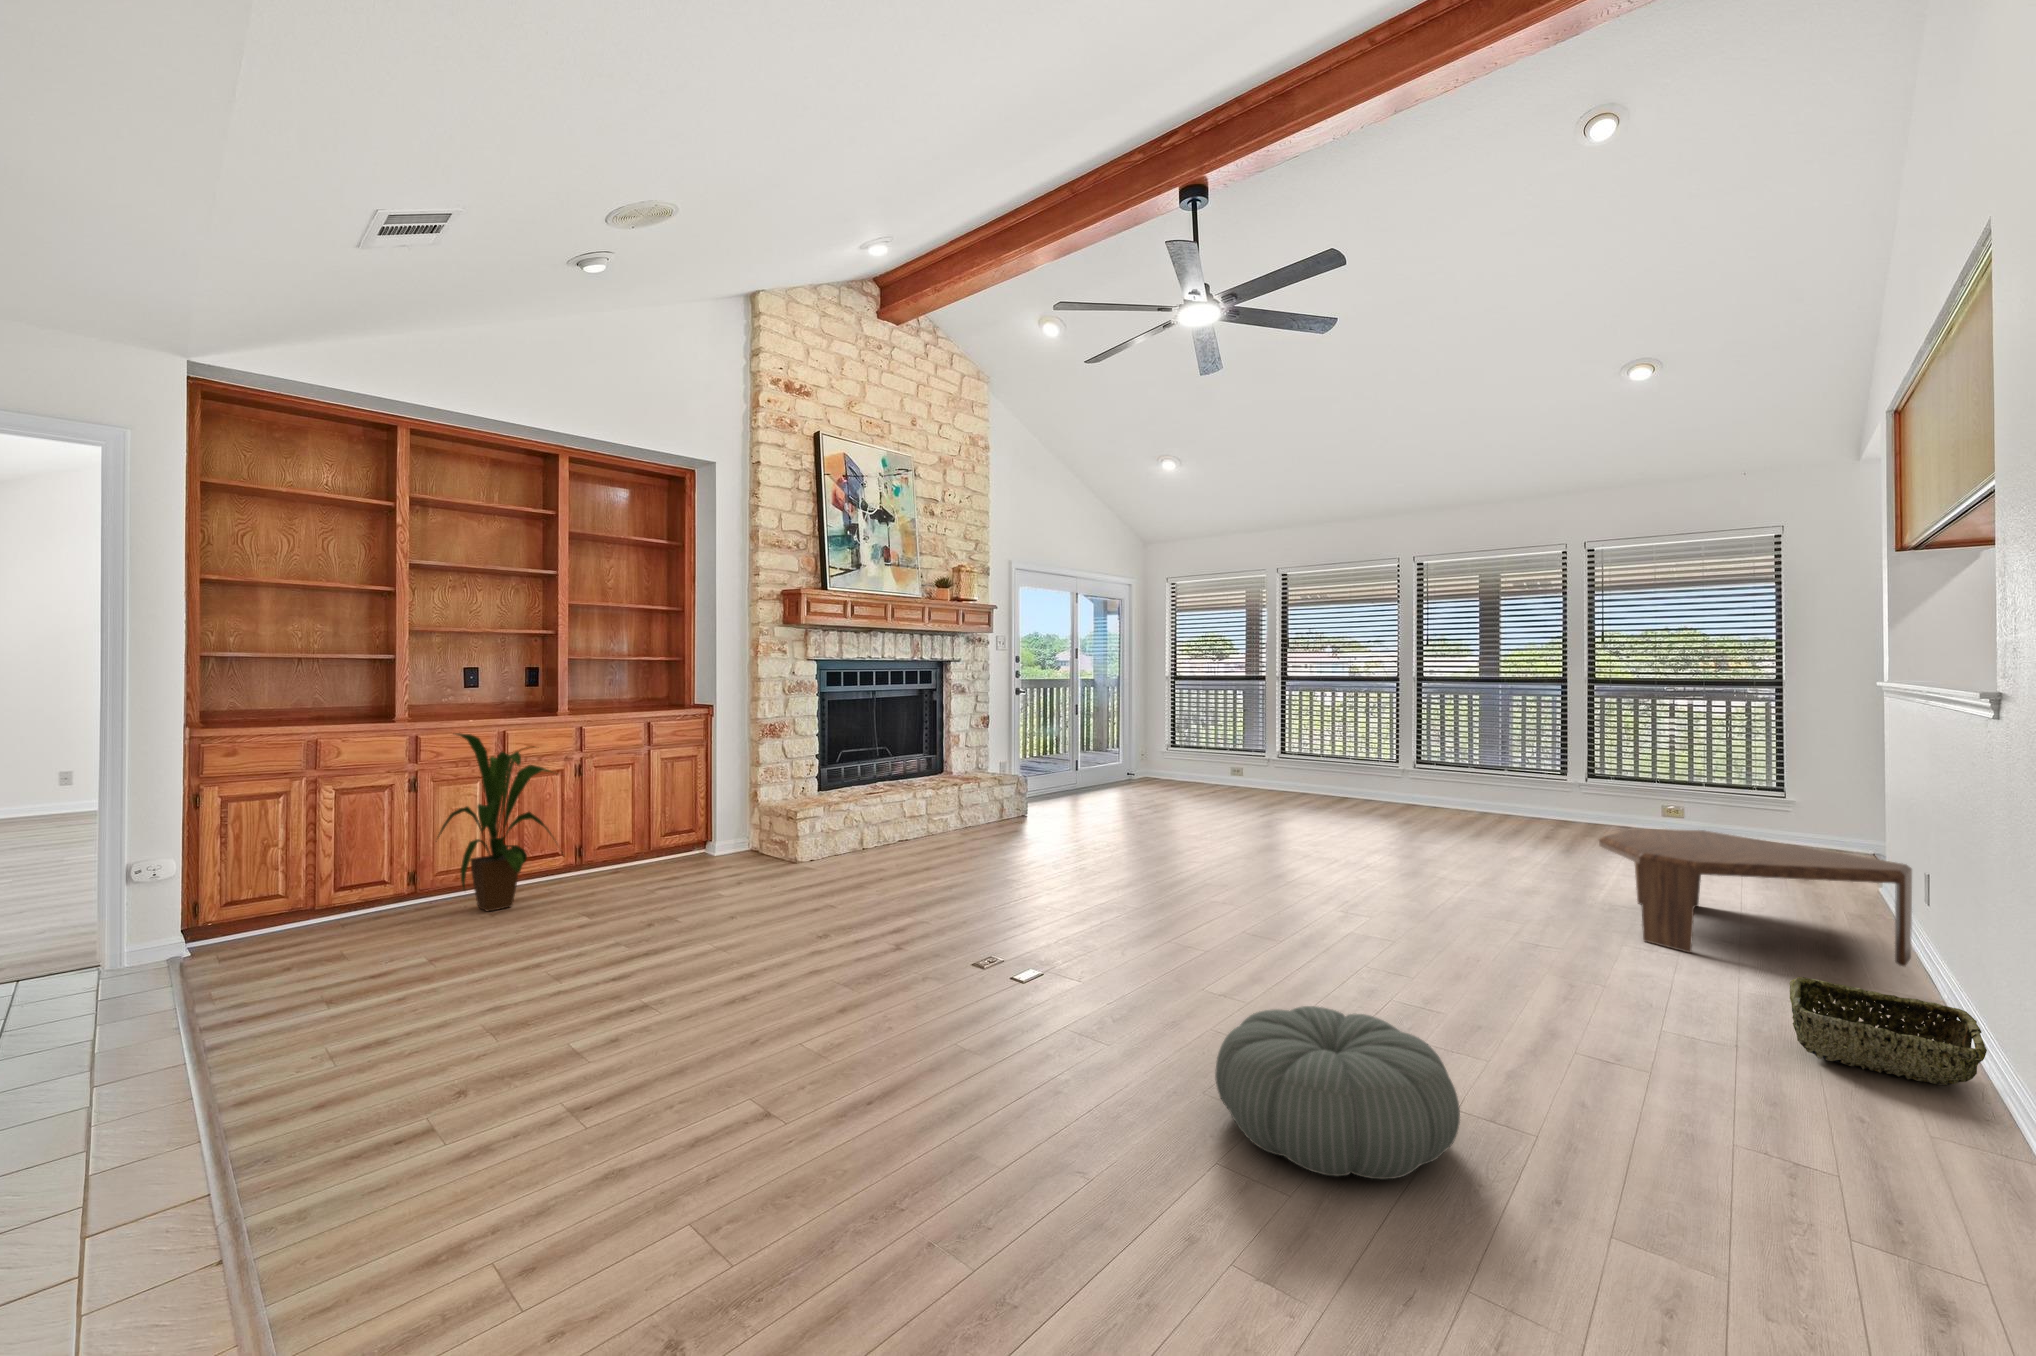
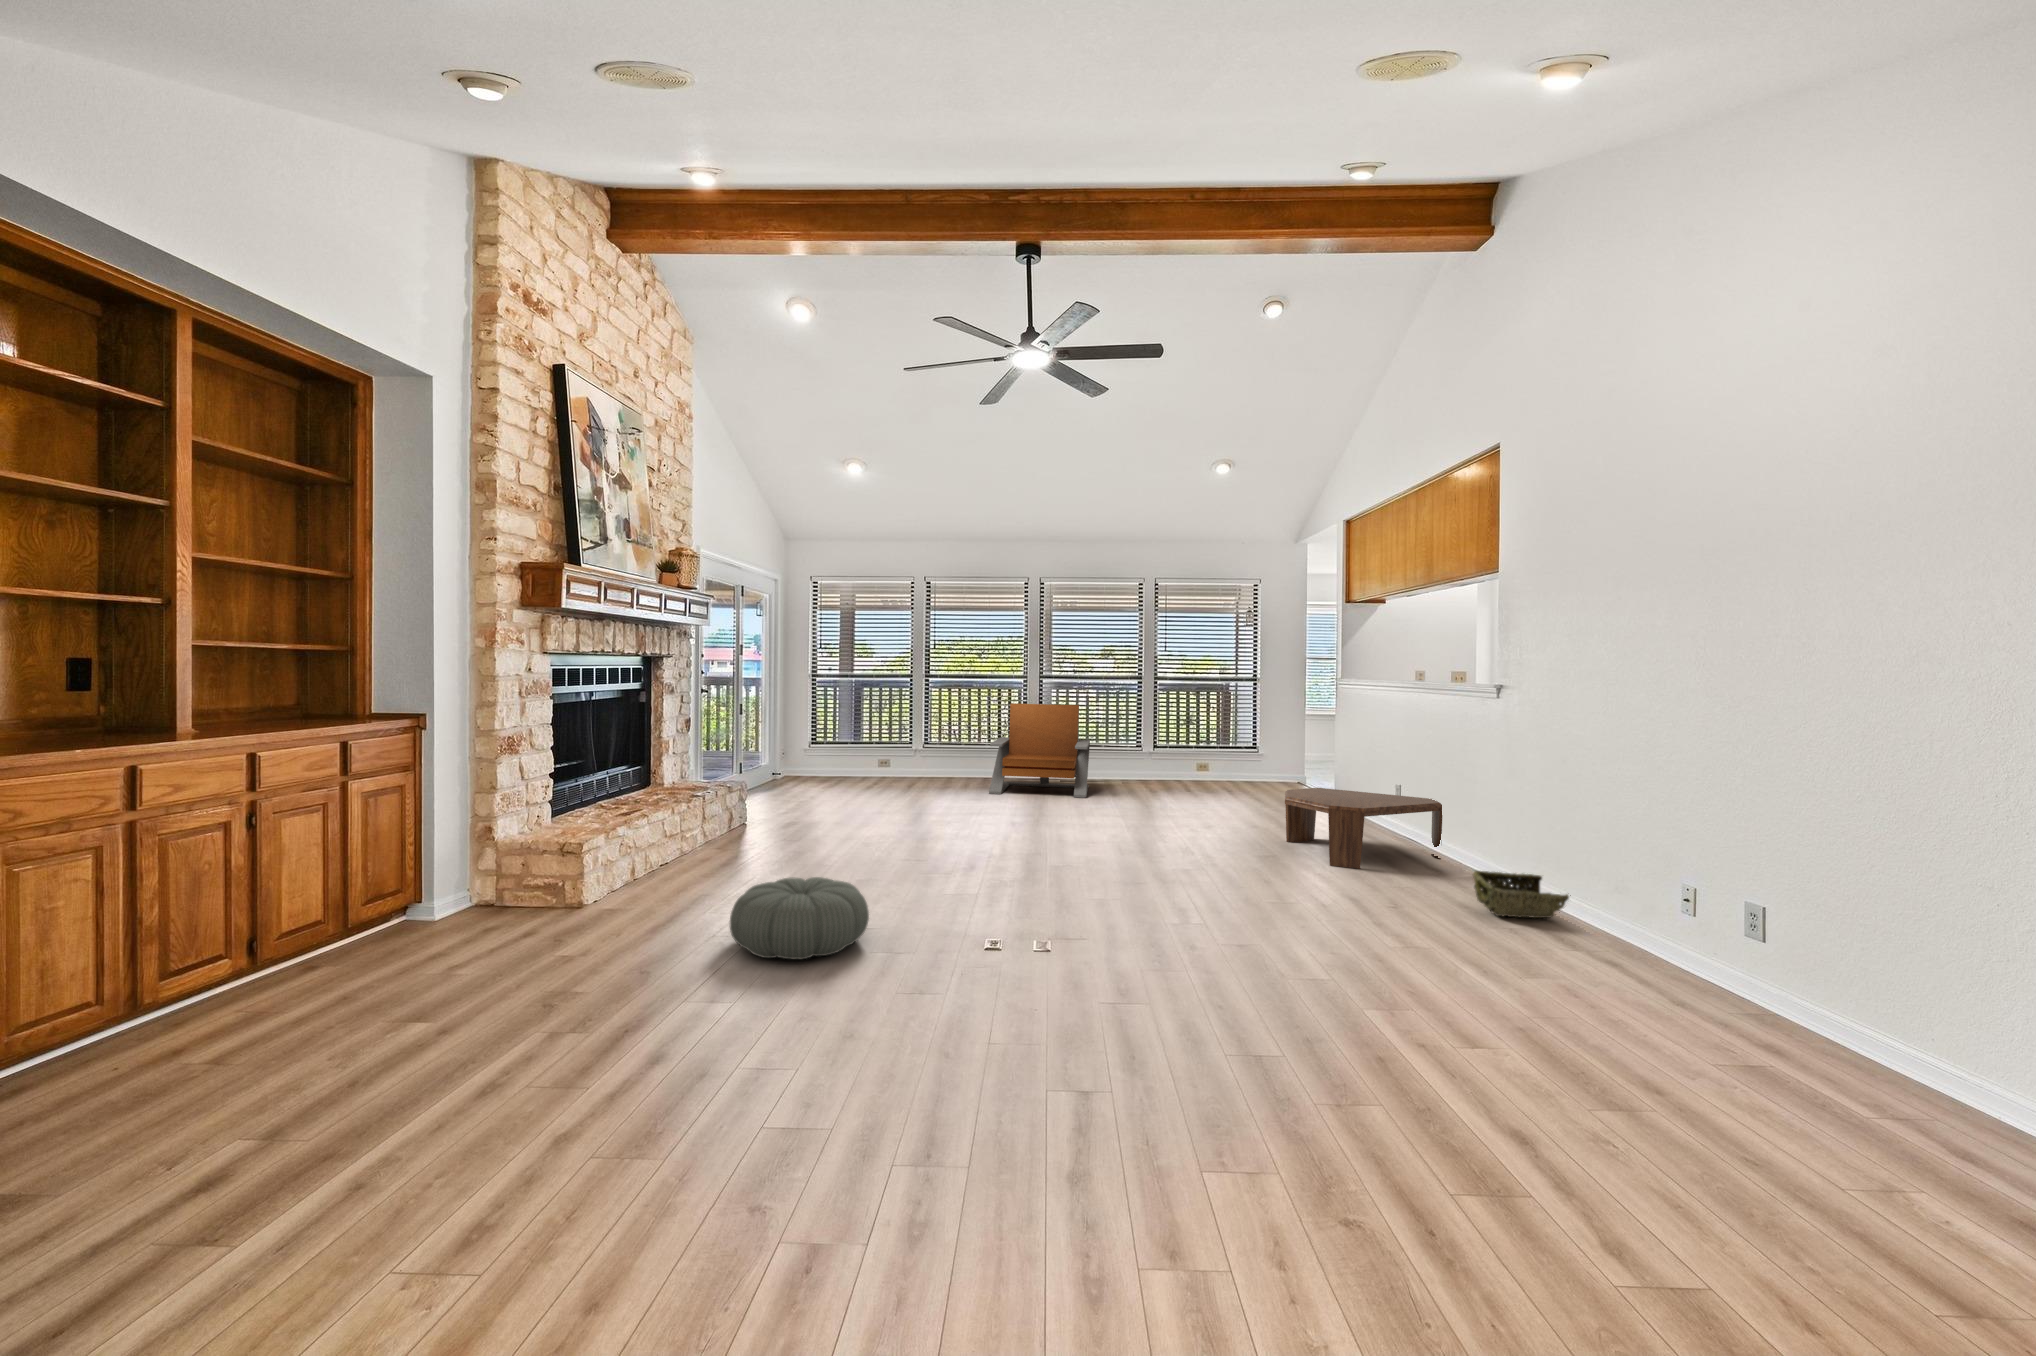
lounge chair: none [1321,707,1469,823] -> present [989,703,1090,798]
house plant: present [439,733,551,911] -> none [53,774,330,1065]
pouf: present [1215,1006,1460,1179] -> present [730,877,869,959]

